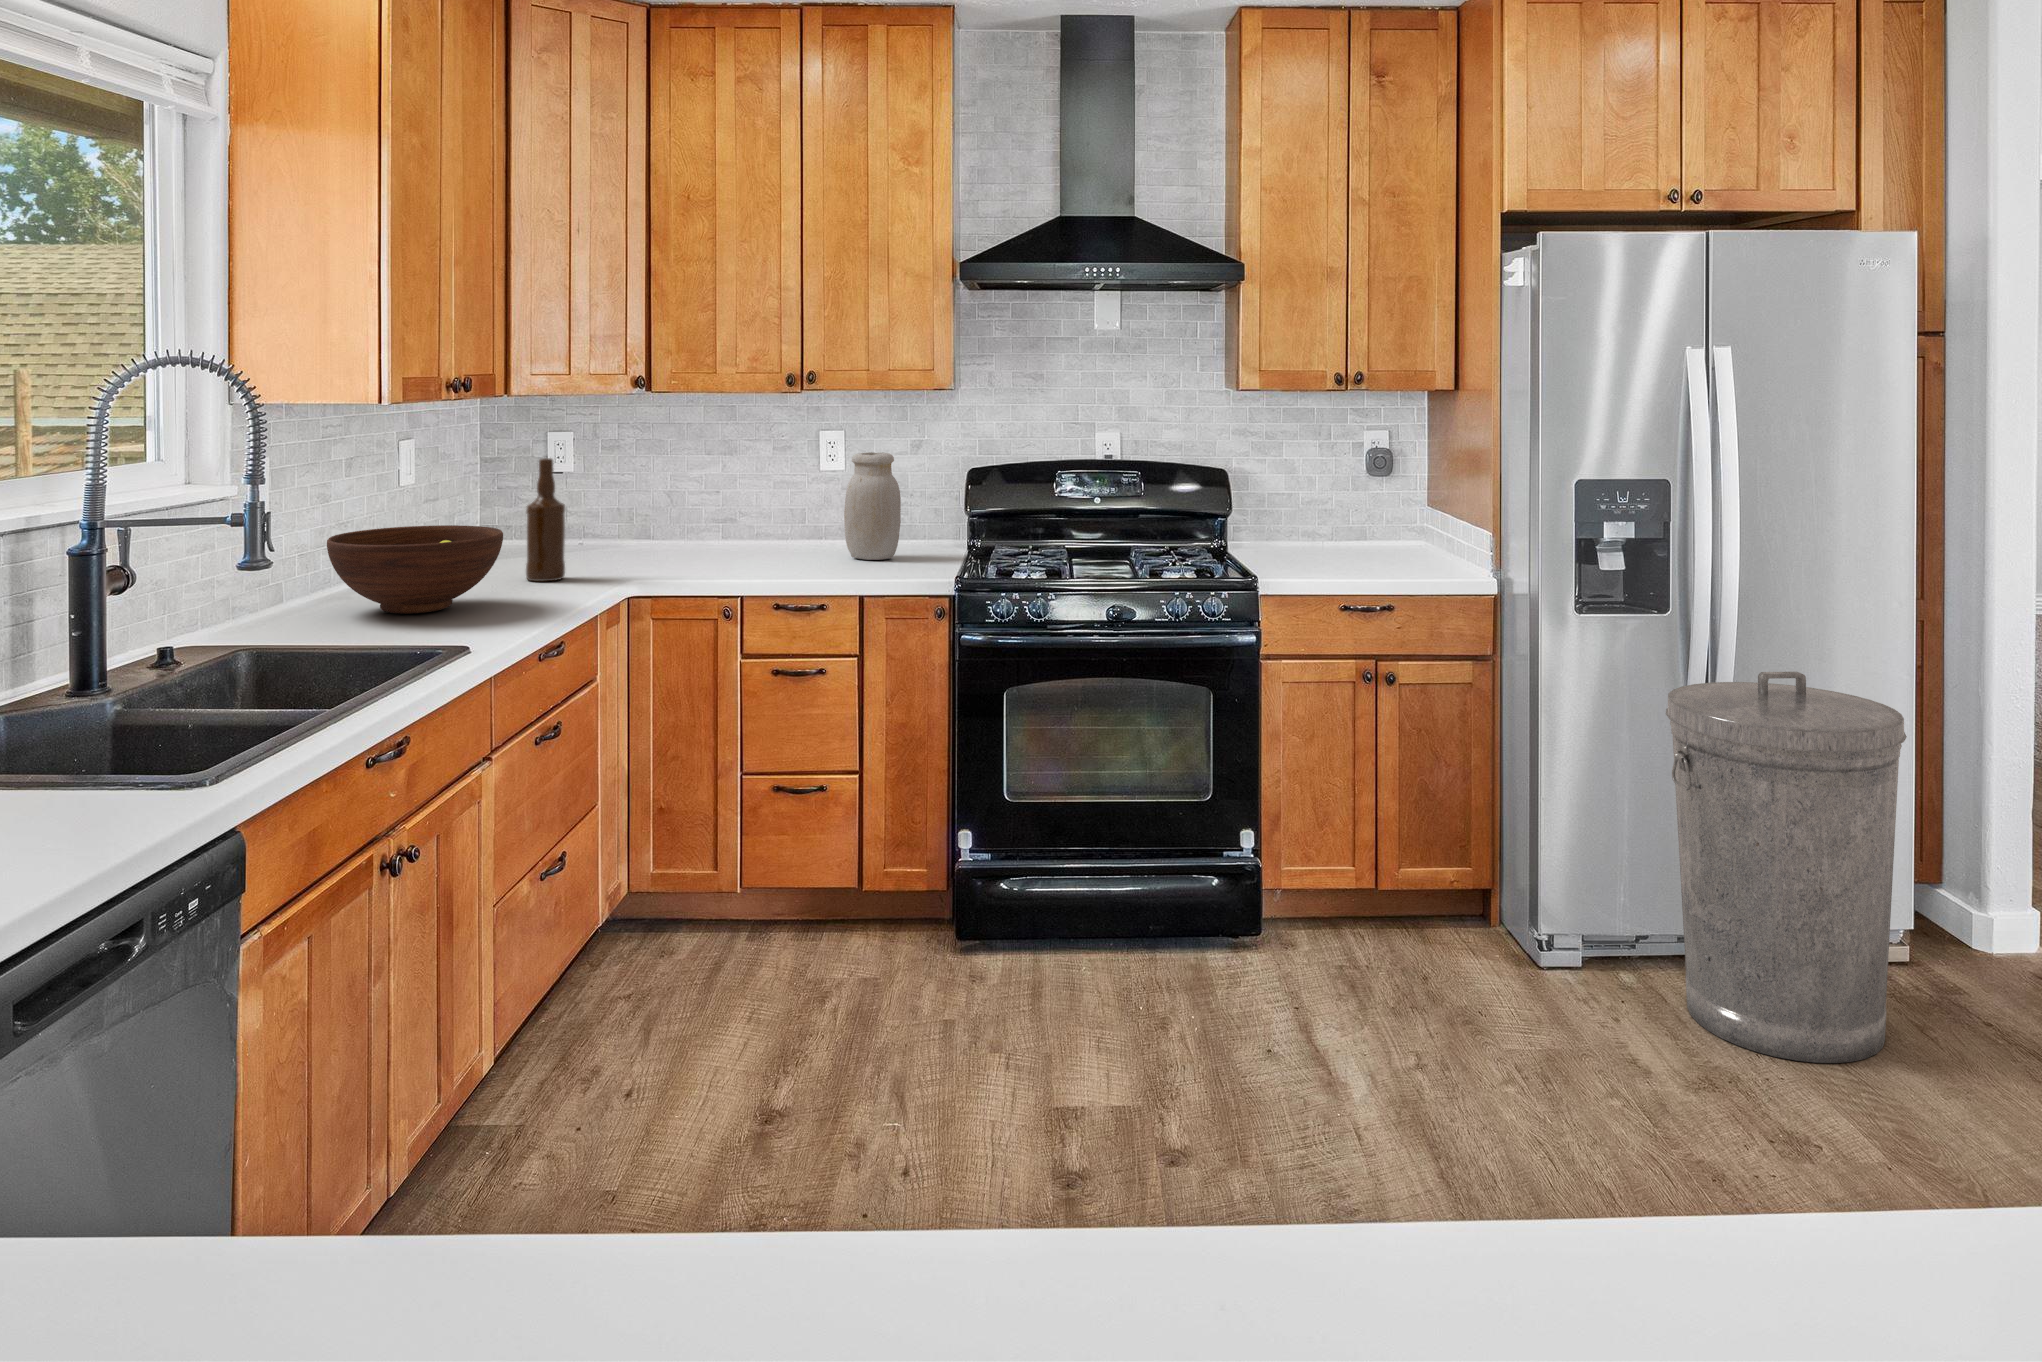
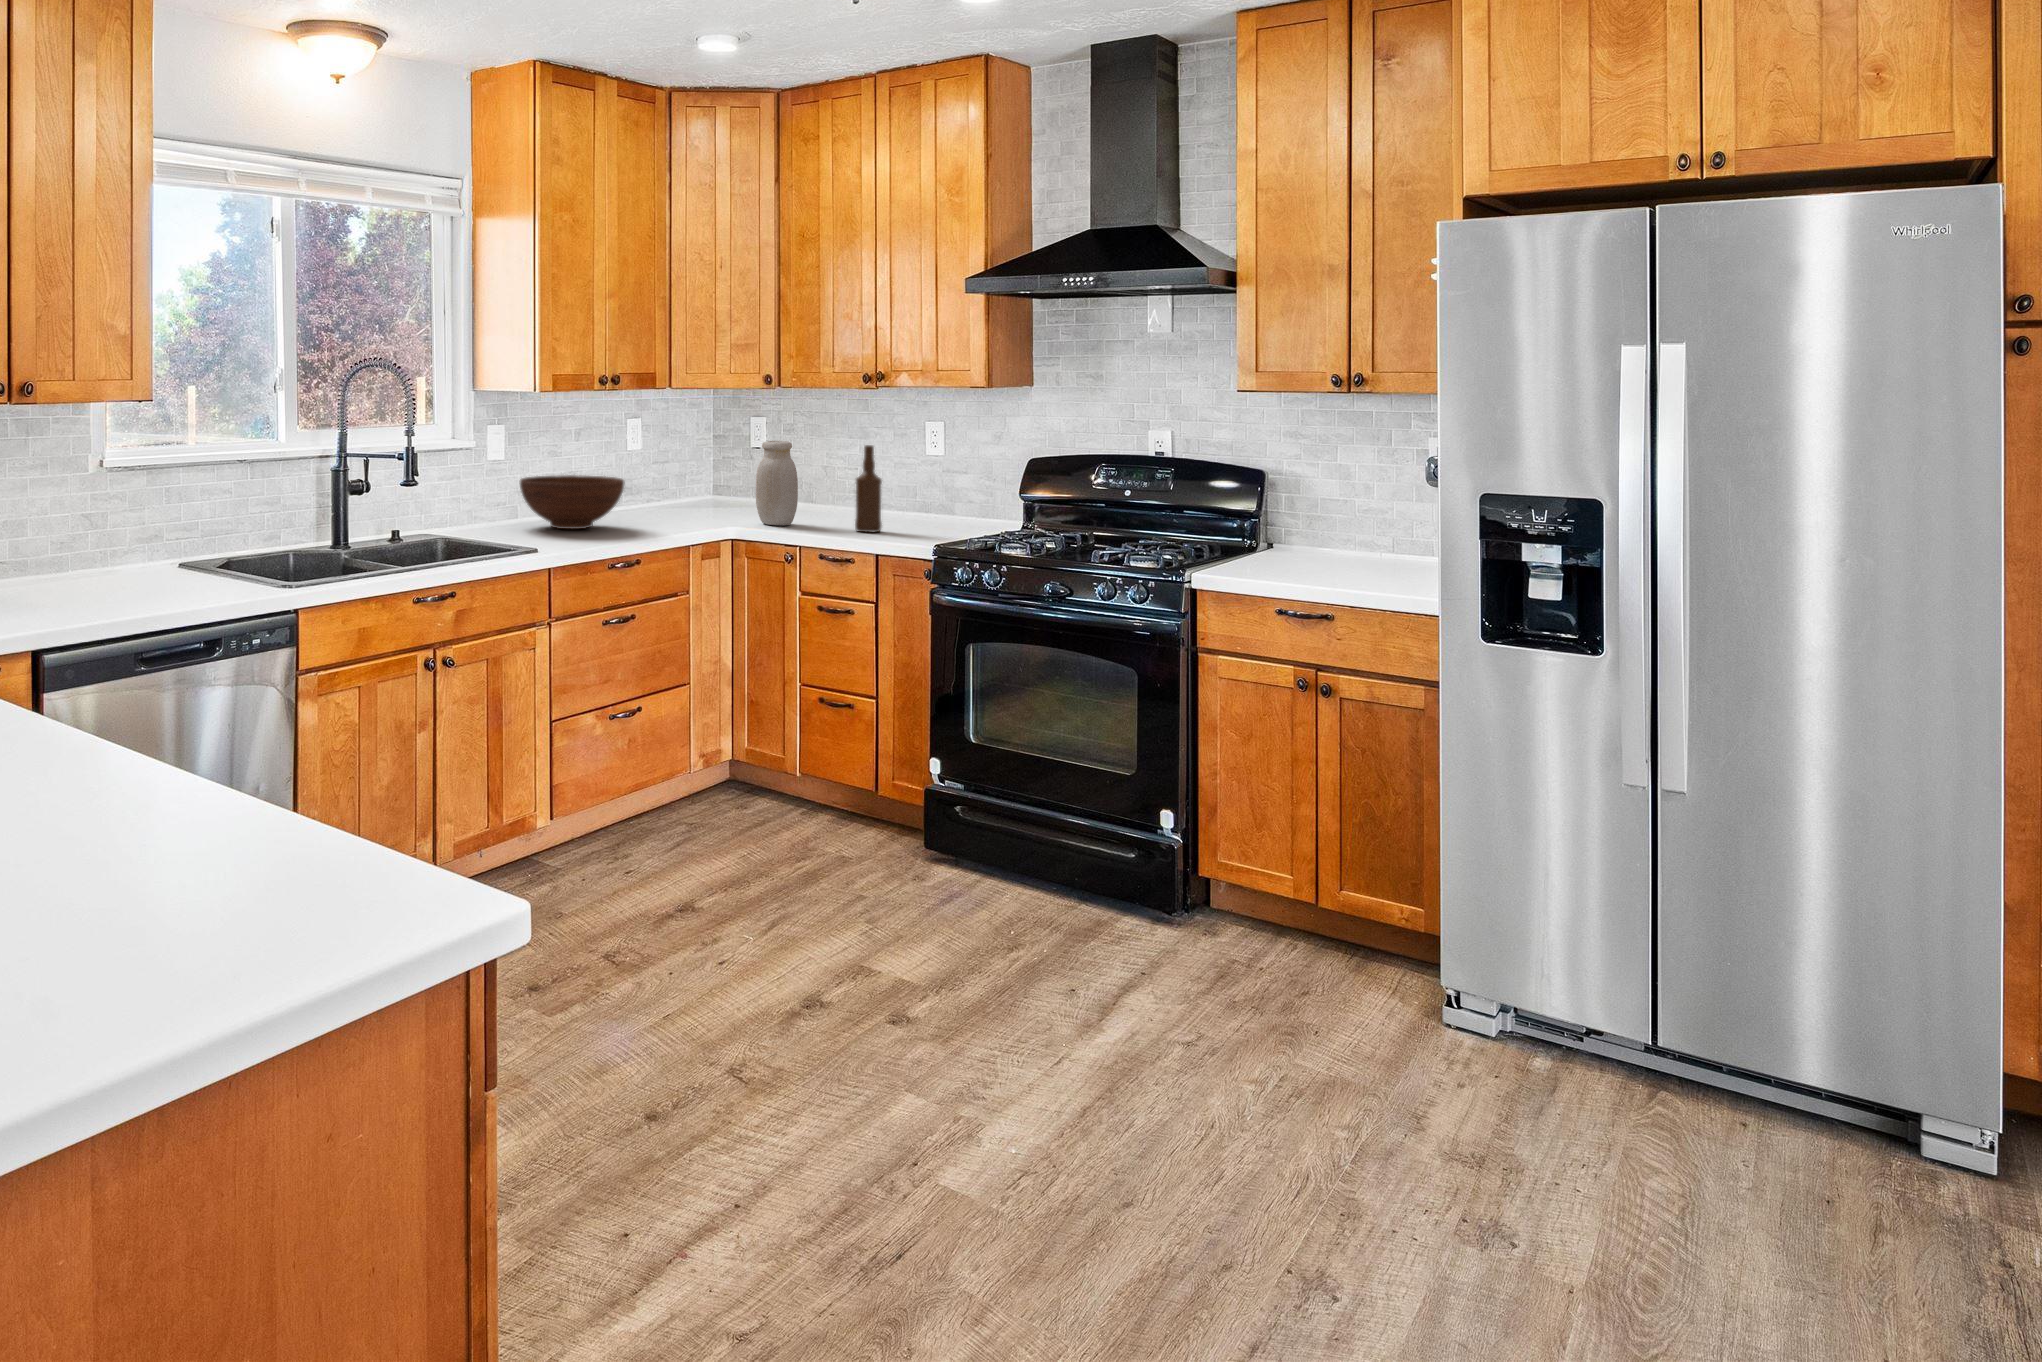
jar: present [844,452,901,560] -> present [756,441,798,525]
bottle: present [526,458,565,581] -> present [855,445,882,532]
trash can: present [1666,672,1907,1063] -> none [1529,731,1851,1224]

